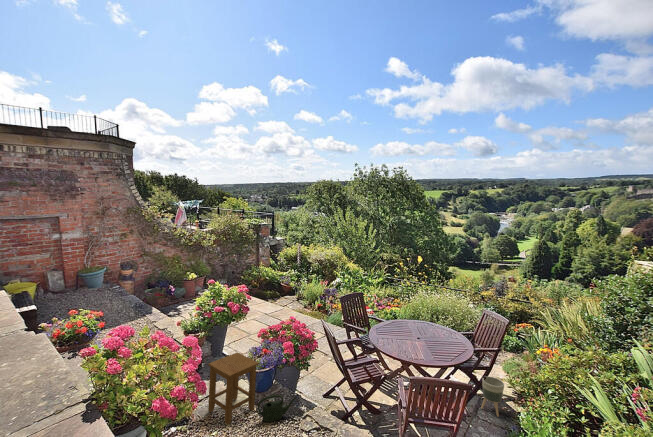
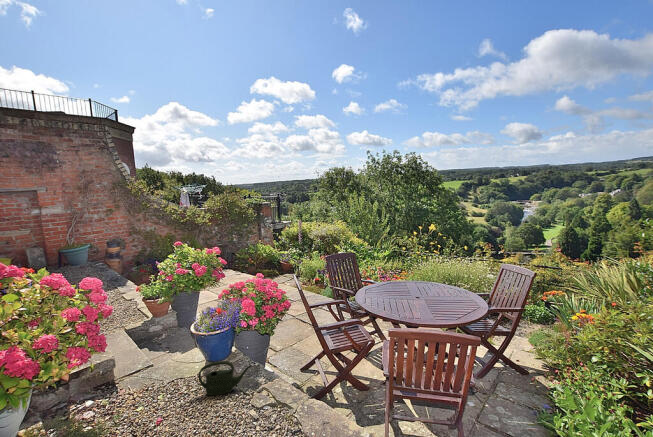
stool: present [208,353,259,425] -> none [141,313,206,400]
planter: present [481,376,504,417] -> none [500,345,530,395]

